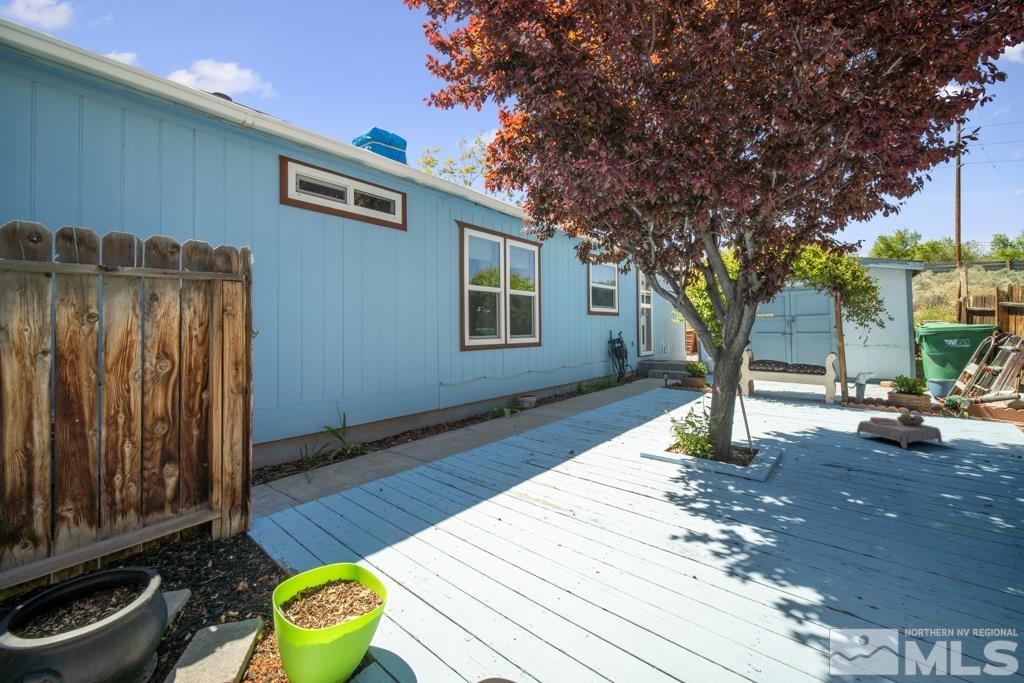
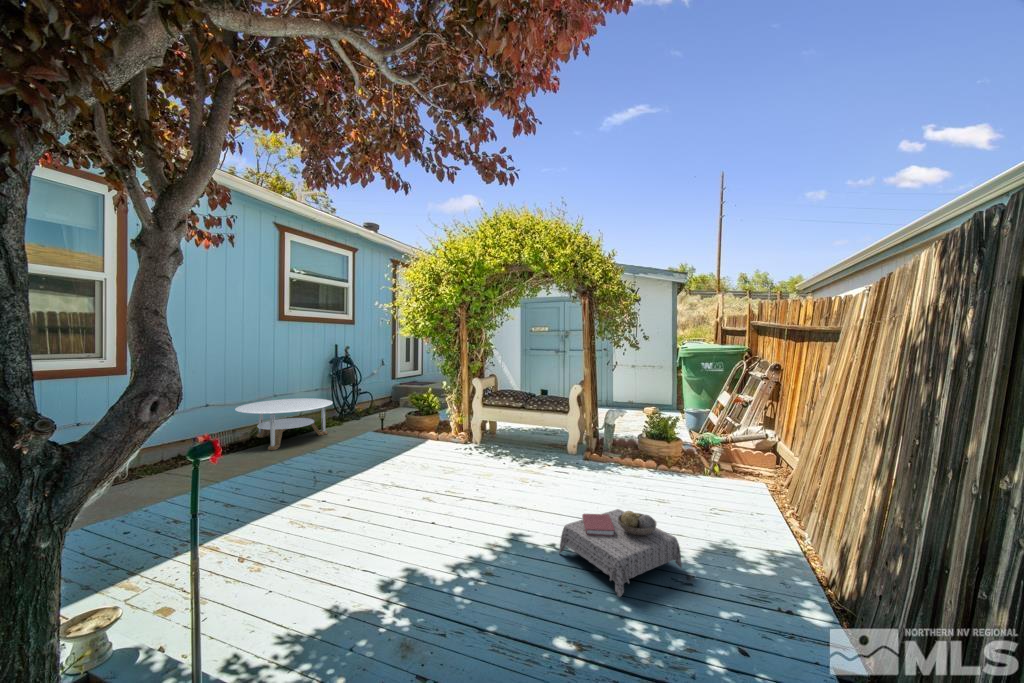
round table: none [579,367,635,395] -> present [235,398,333,450]

